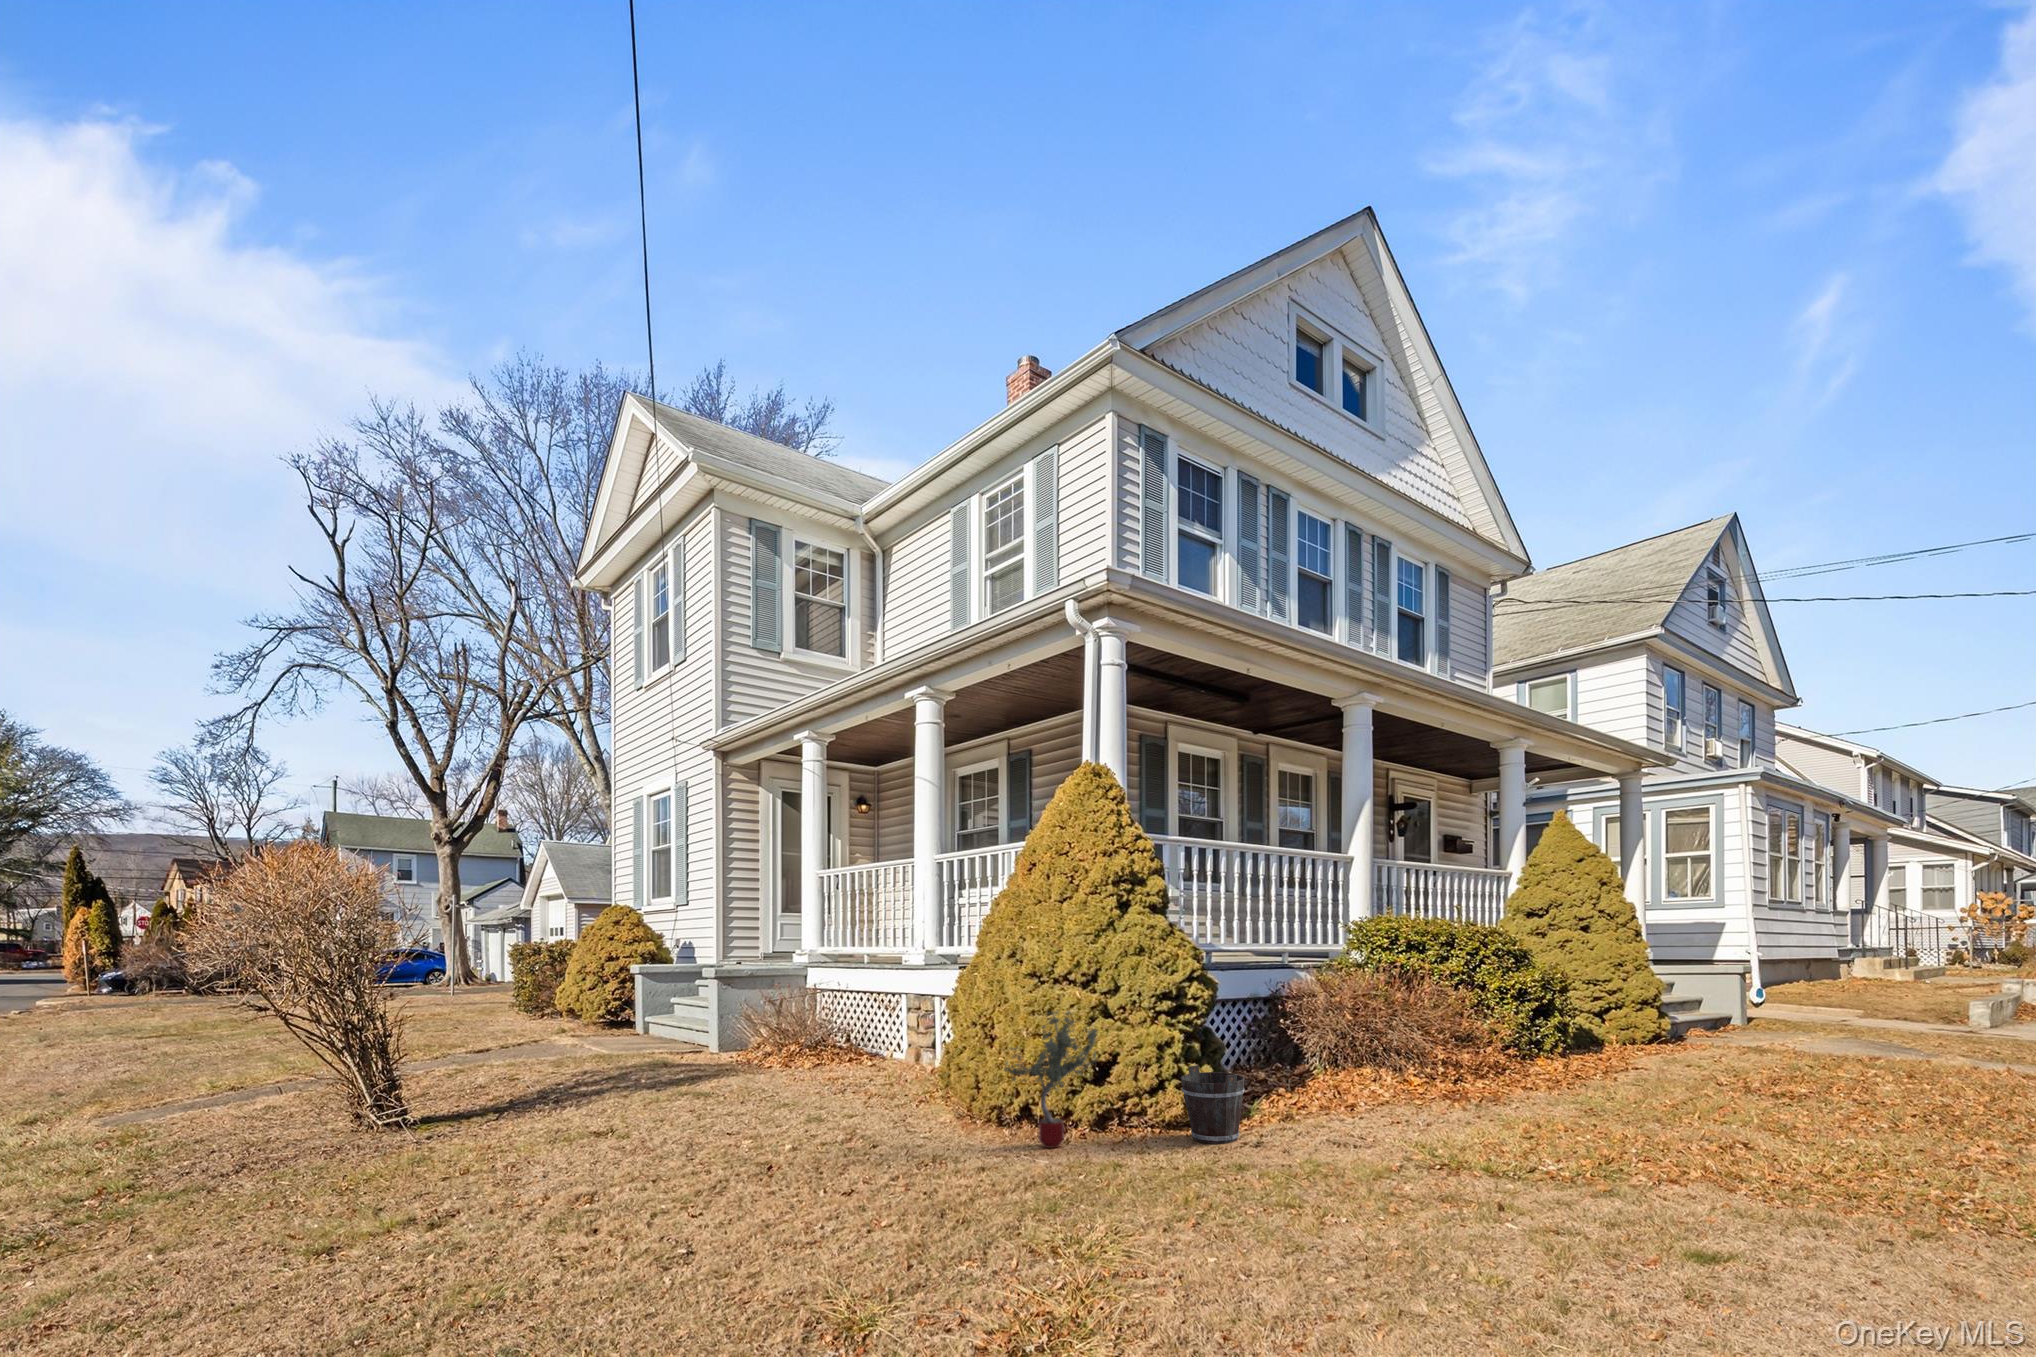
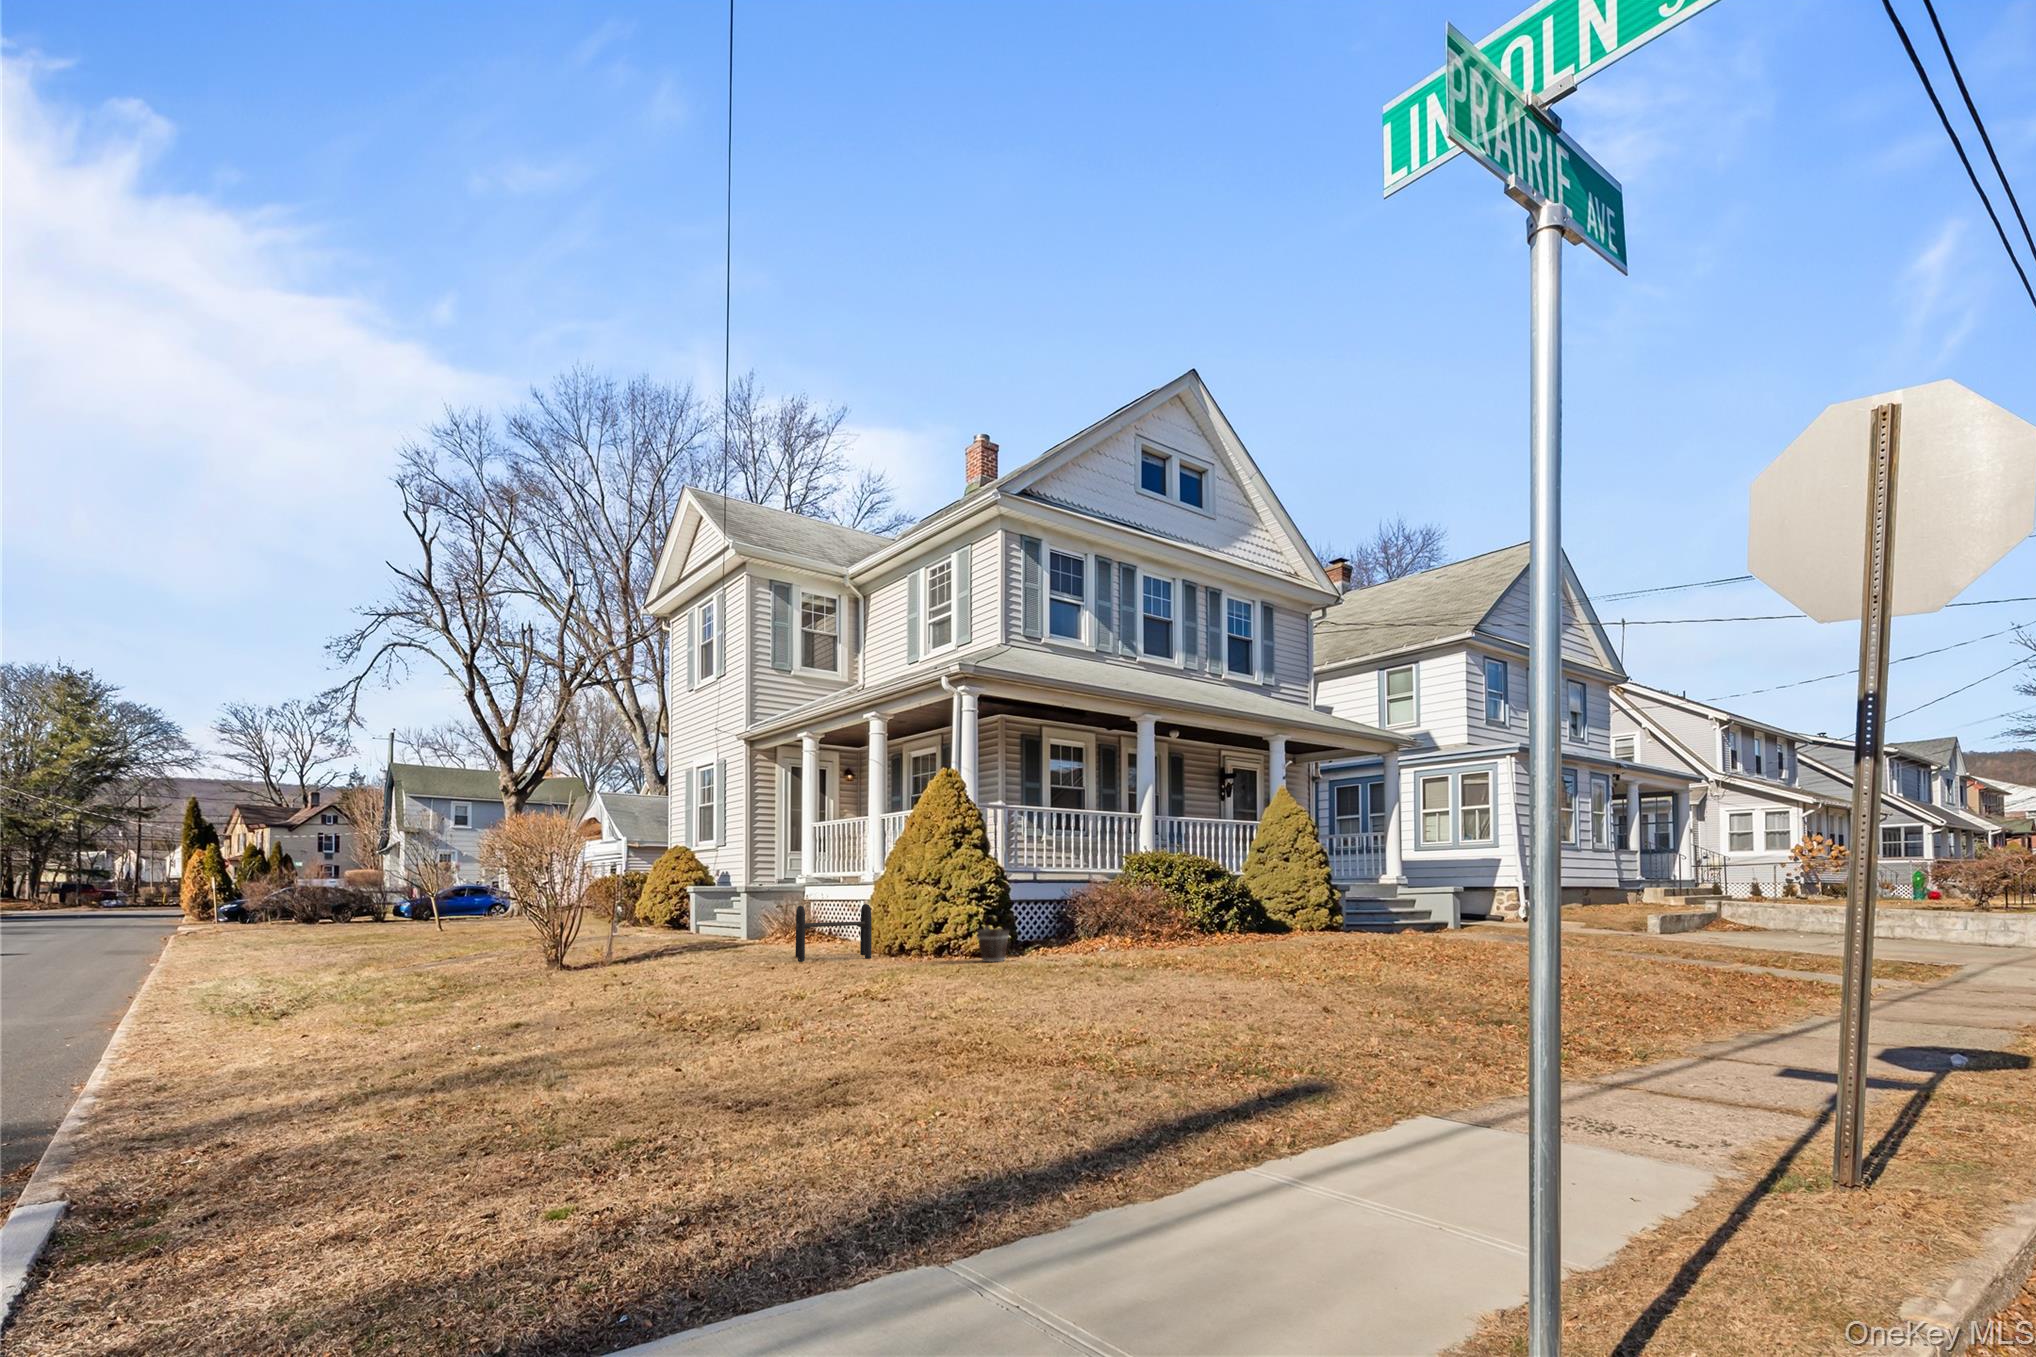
potted tree: present [1004,1011,1097,1148] -> none [885,894,933,964]
bench: none [821,1020,966,1140] -> present [795,904,872,961]

